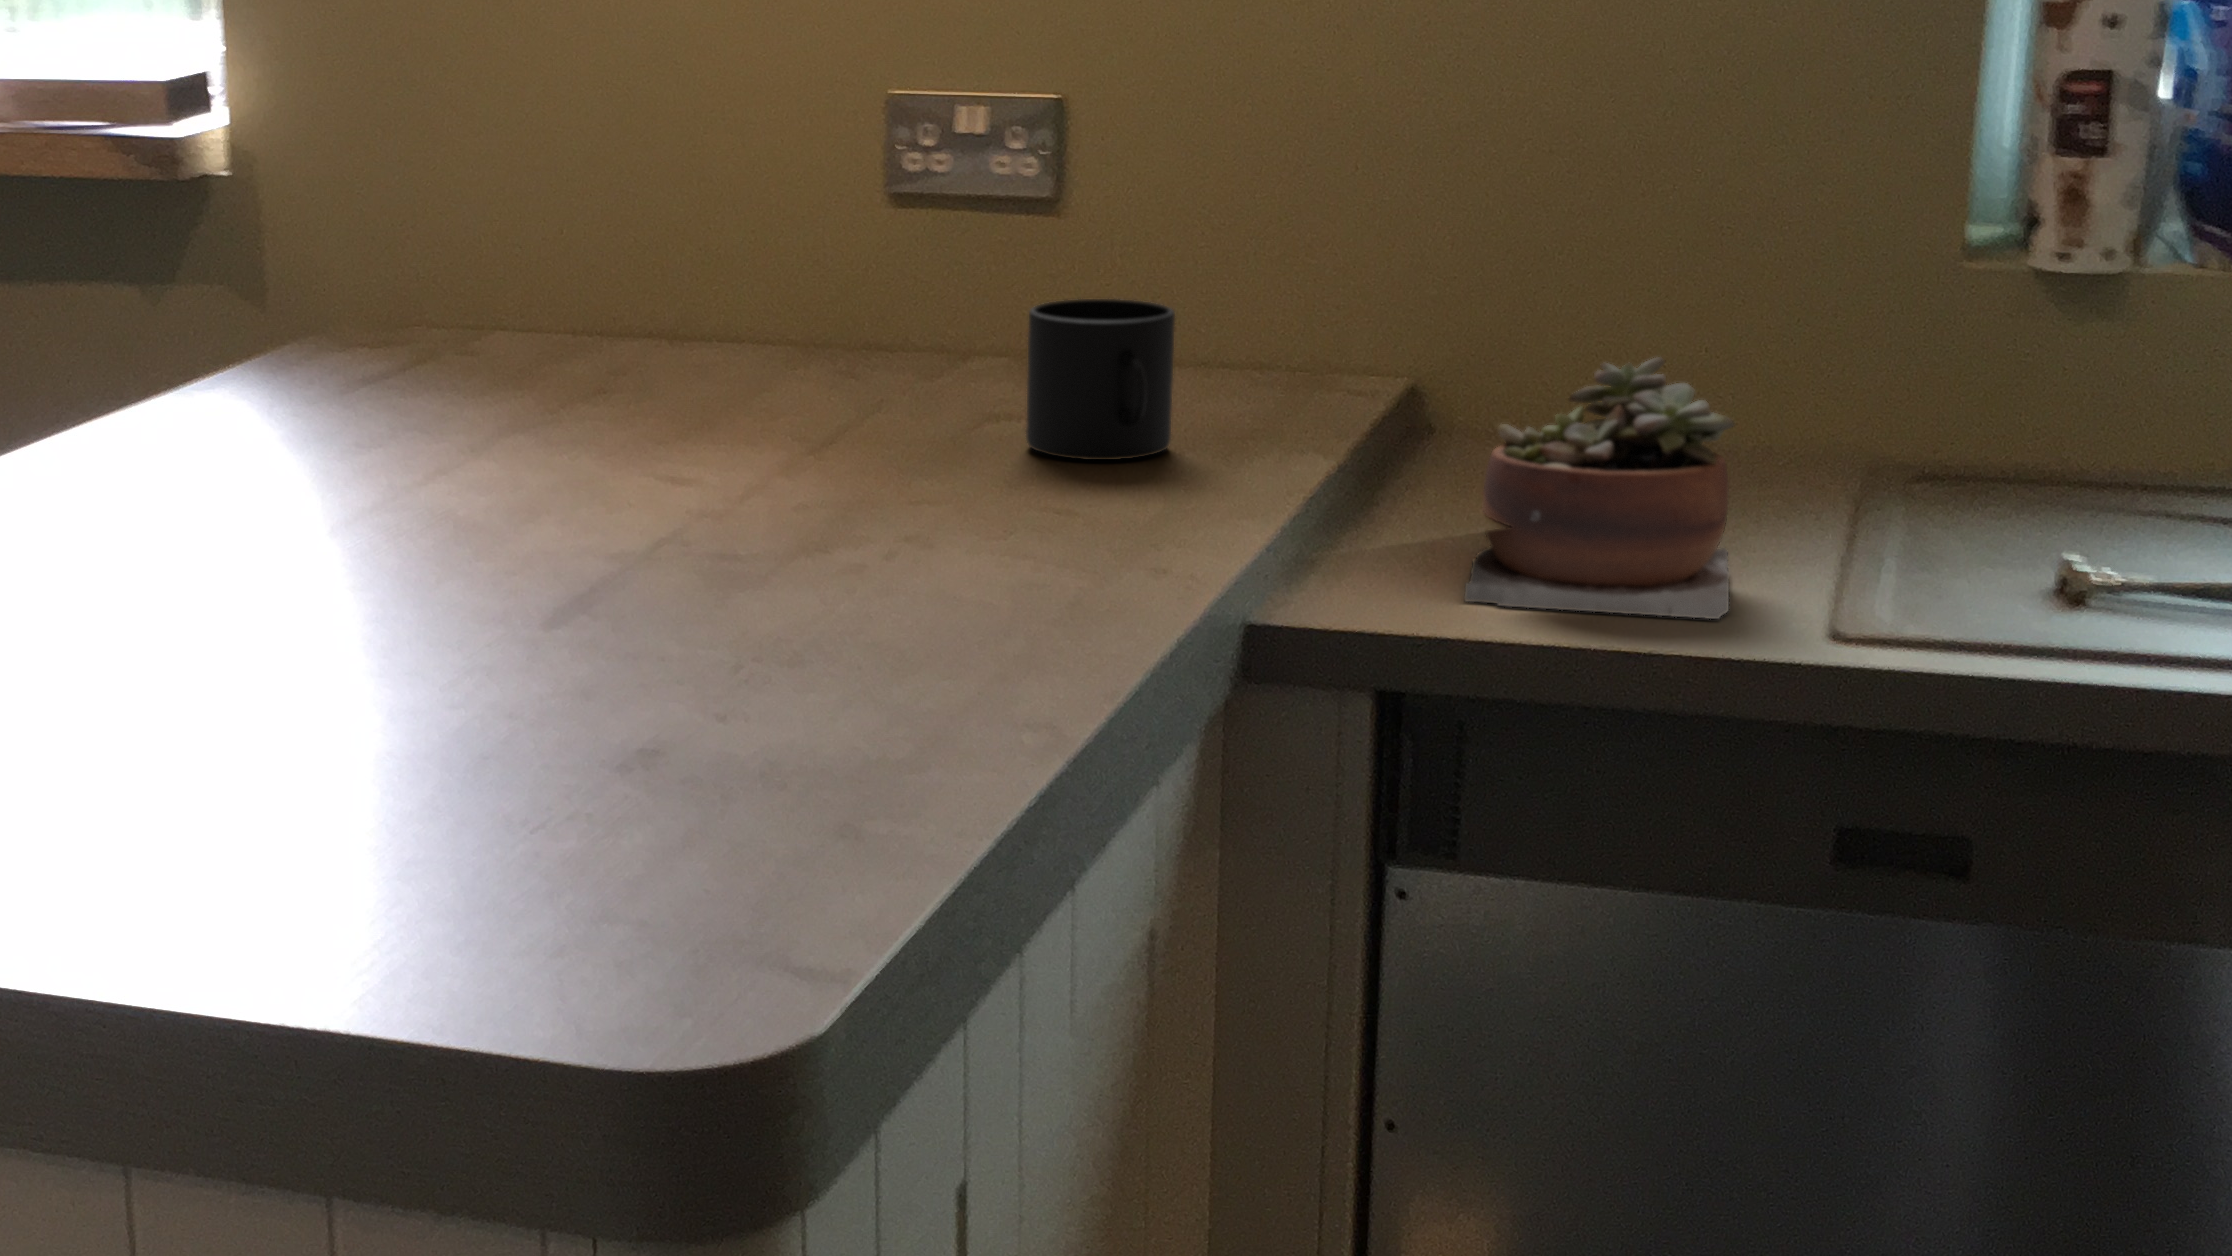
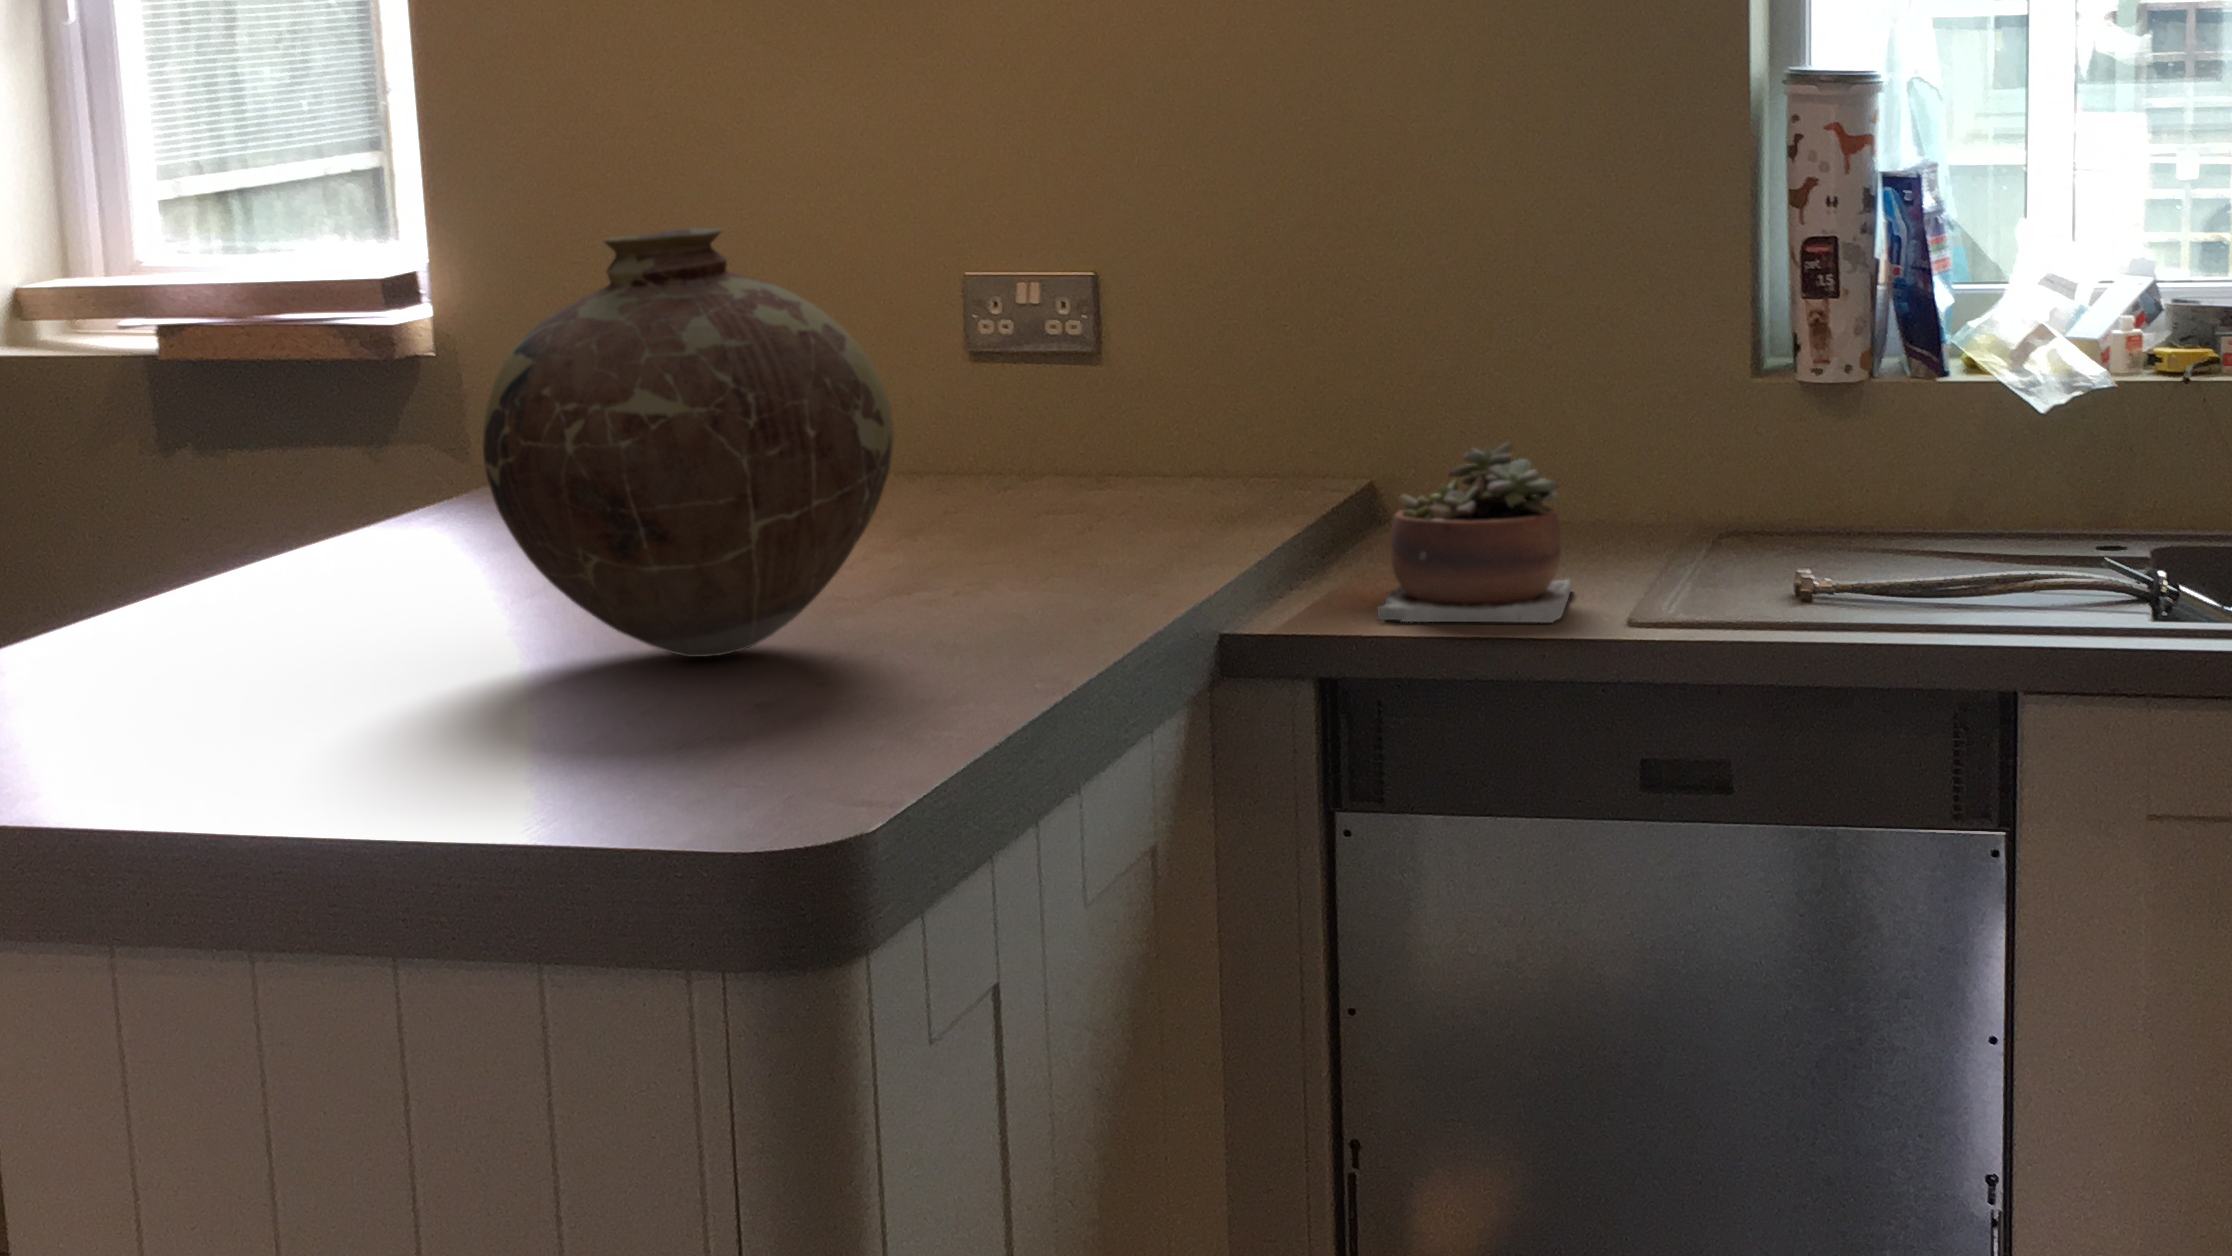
vase: none [269,39,831,640] -> present [483,228,894,657]
mug: present [1026,299,1175,460] -> none [1064,420,1175,537]

